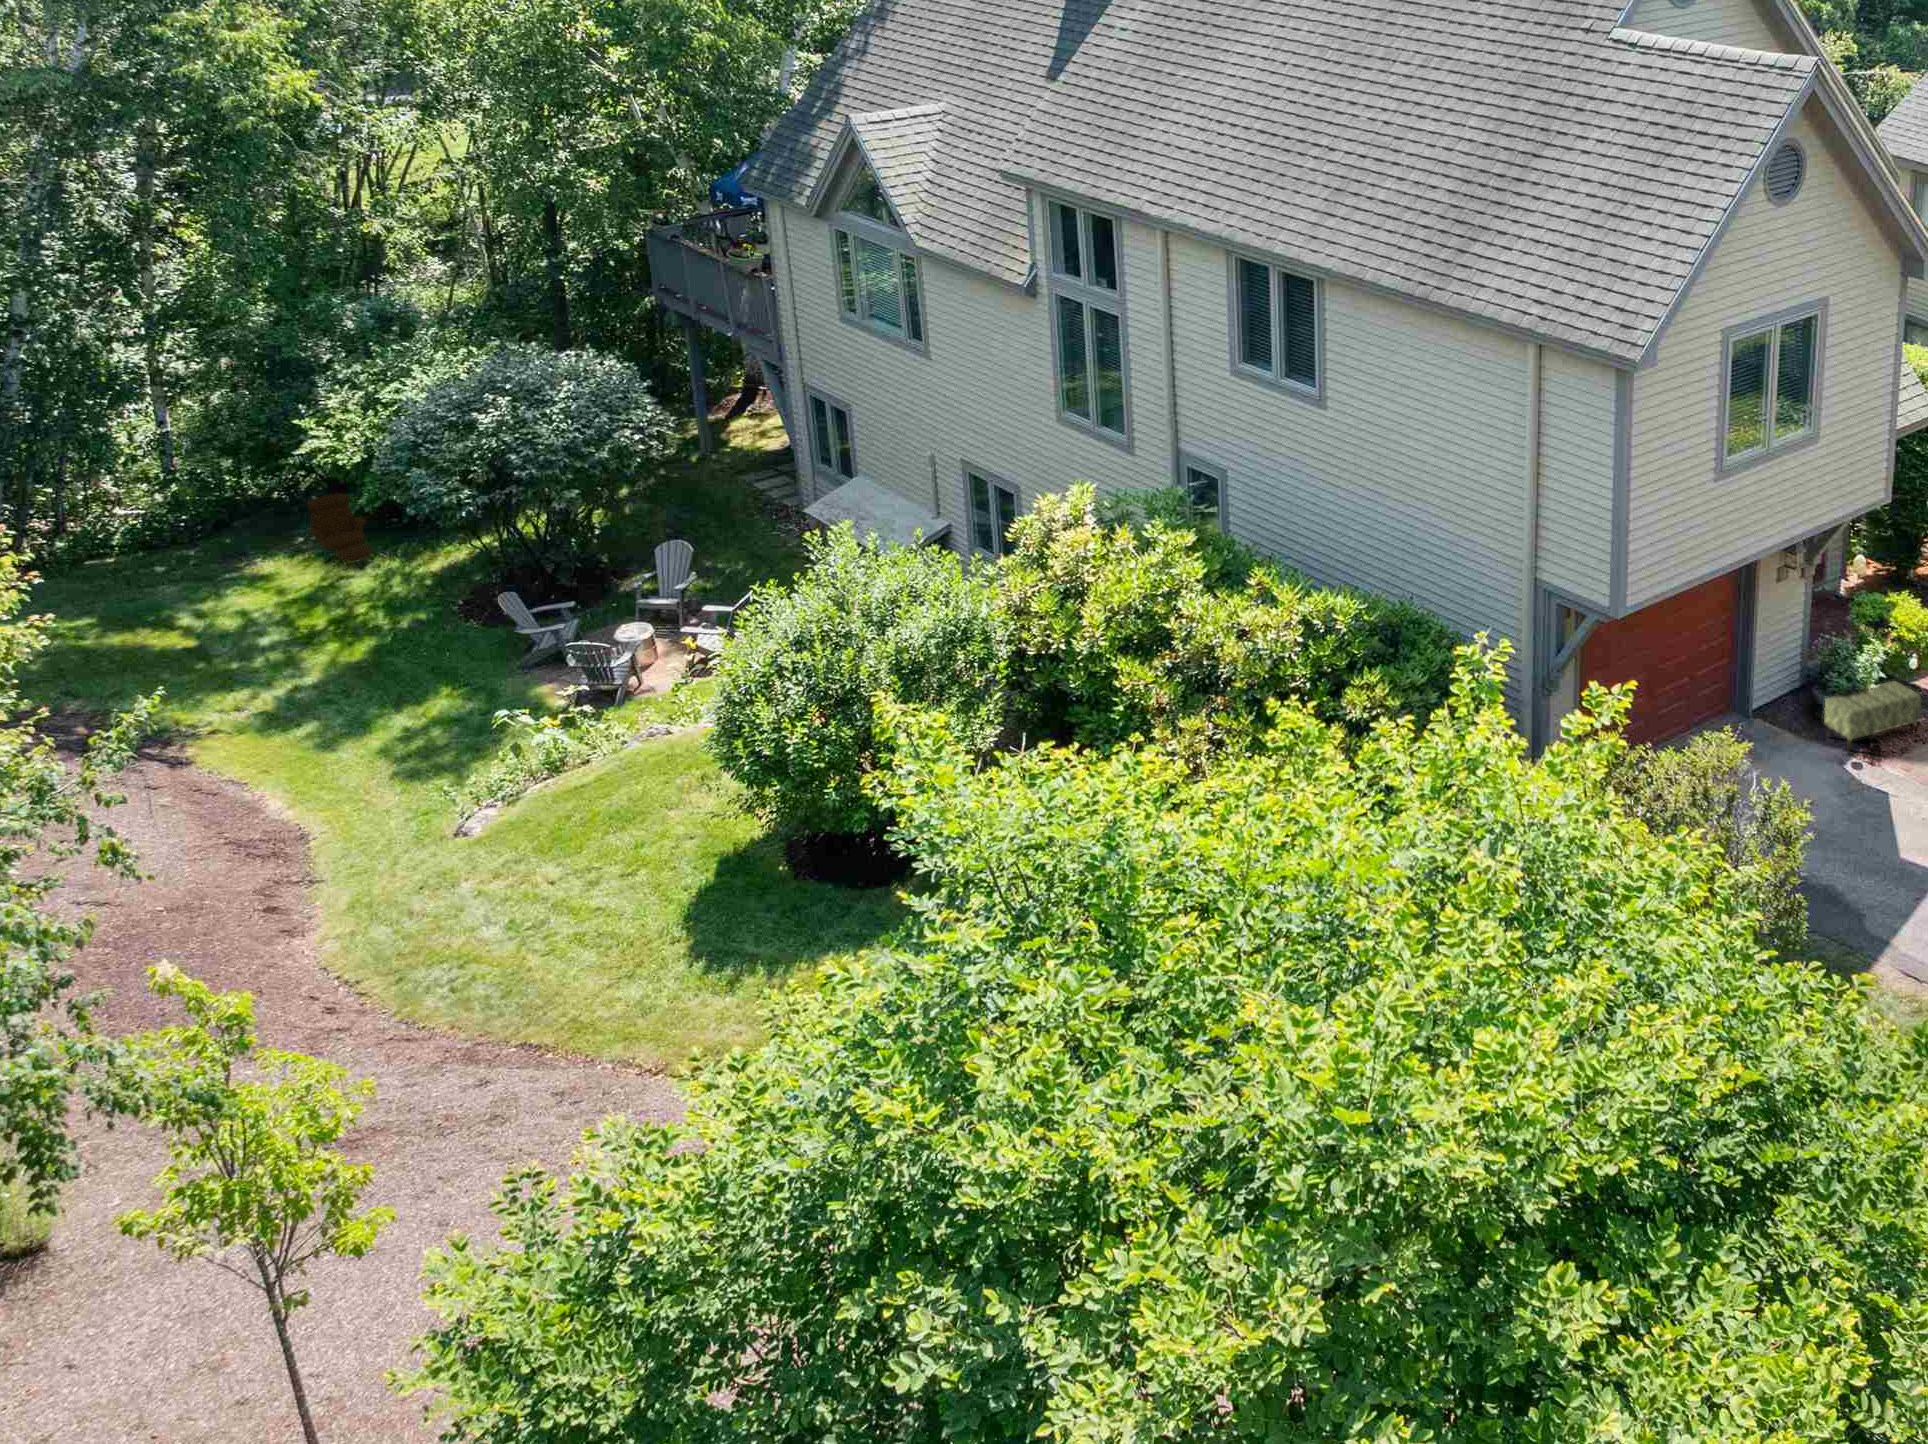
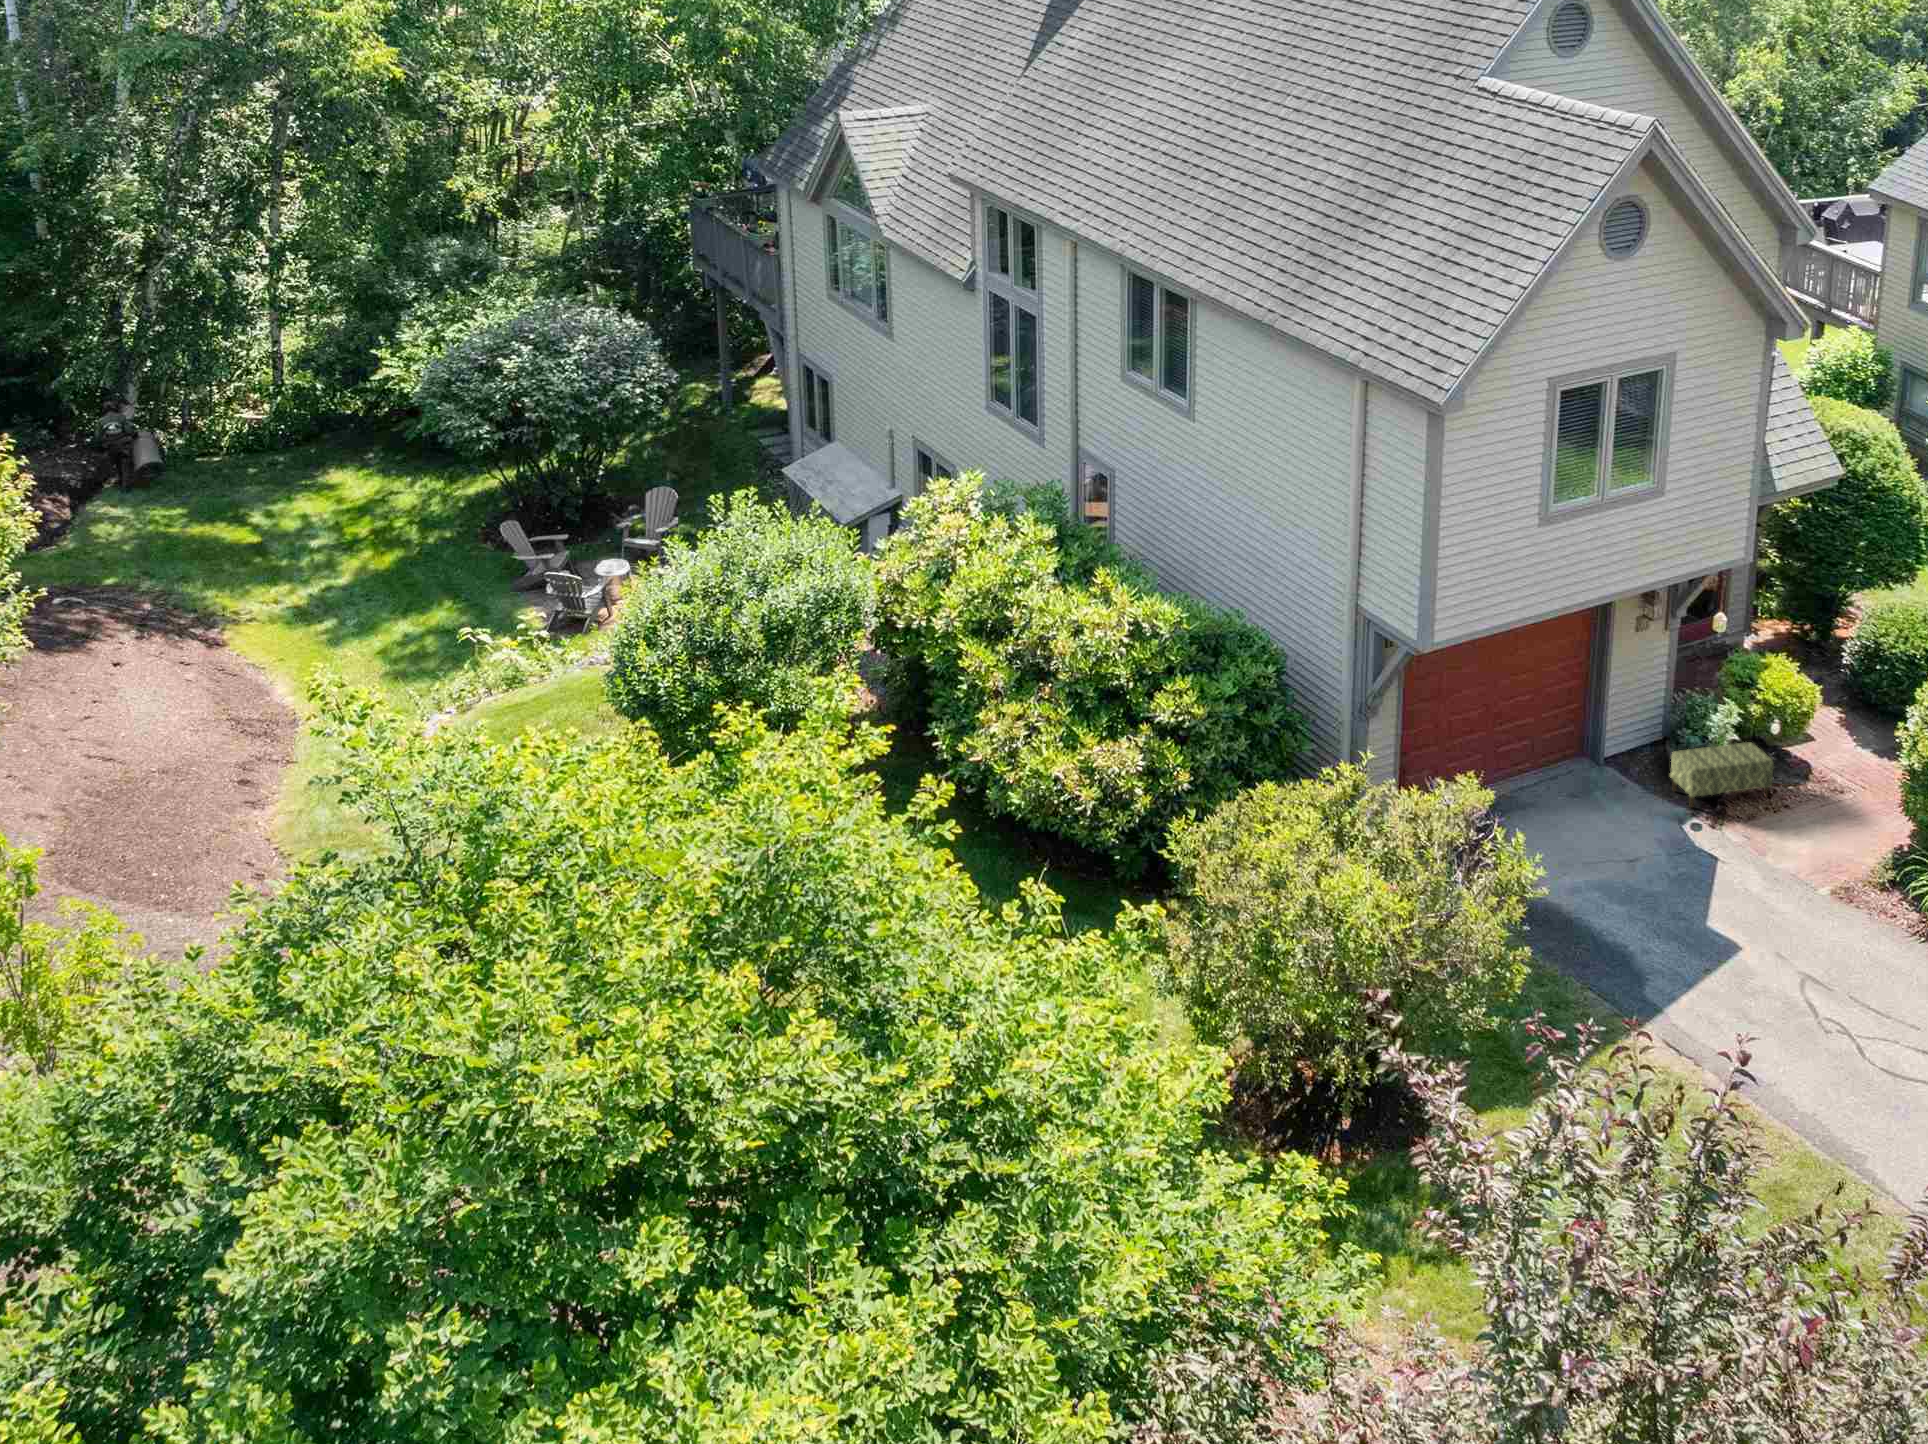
lounge chair: present [308,493,372,569] -> none [379,413,426,481]

